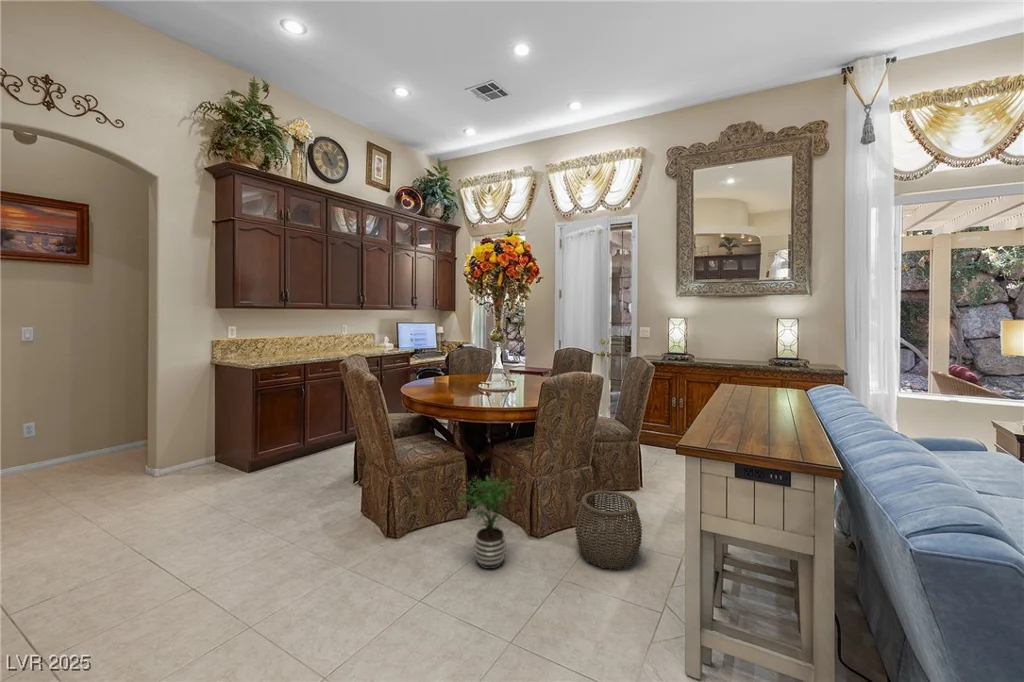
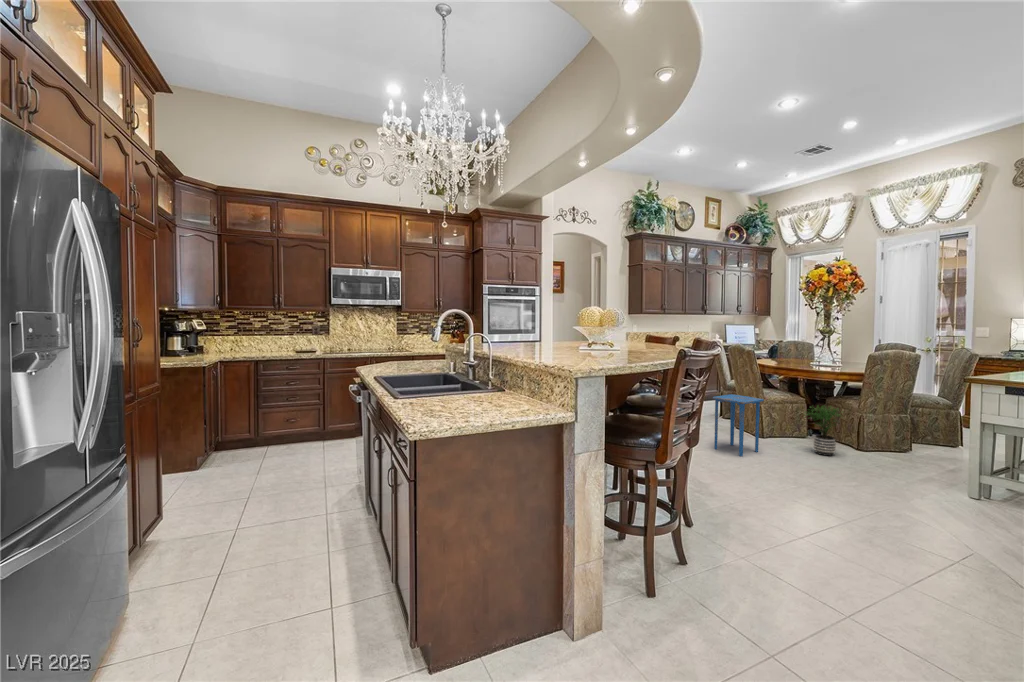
side table: none [279,478,385,633] -> present [713,394,764,456]
woven basket: present [575,490,642,569] -> none [889,425,947,470]

